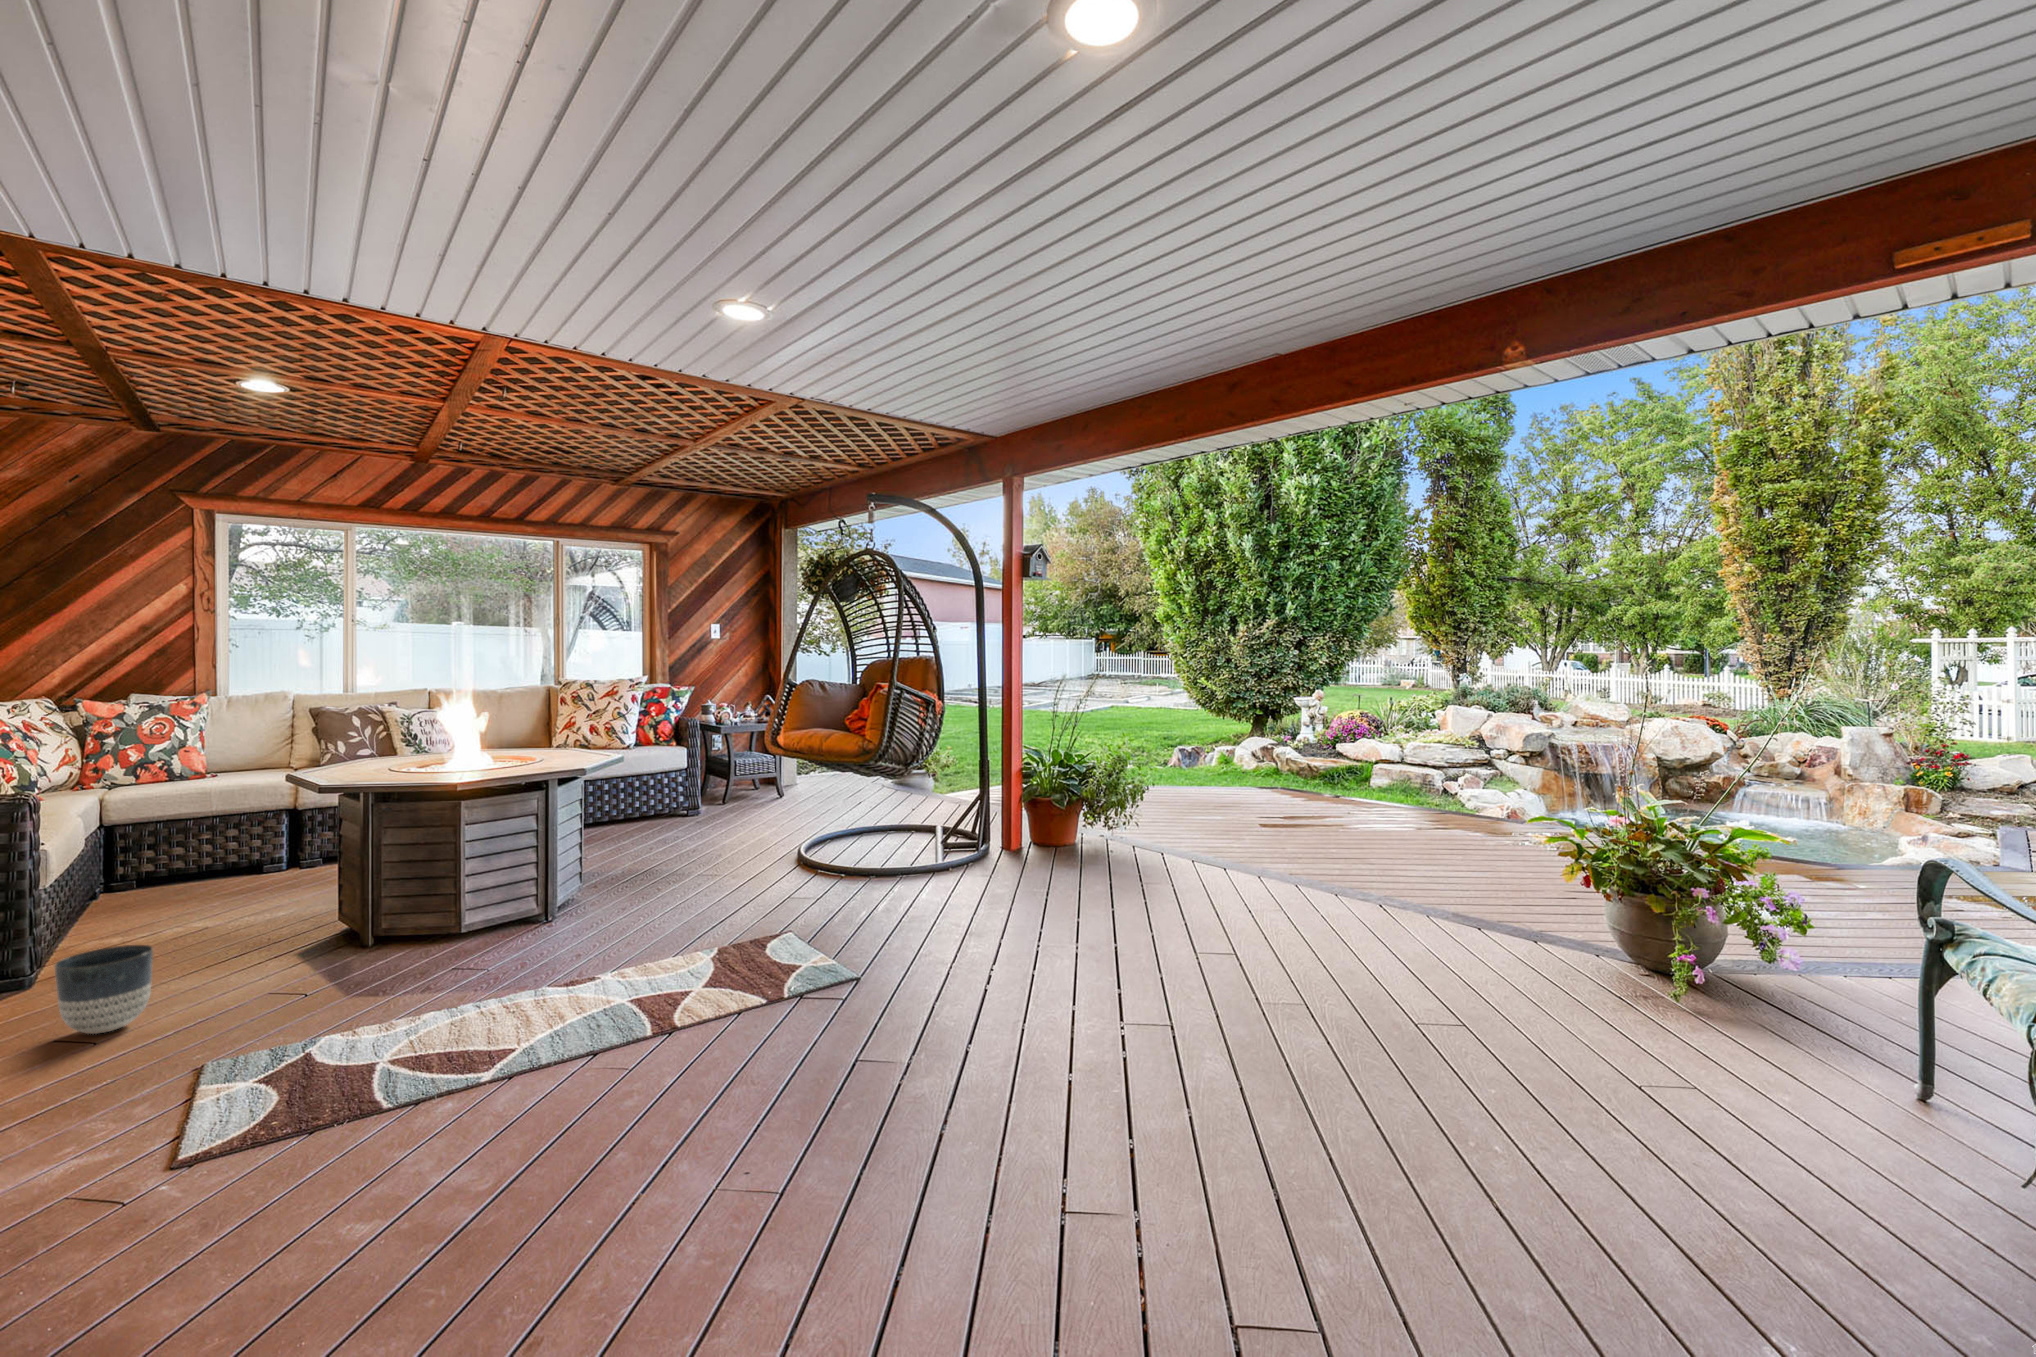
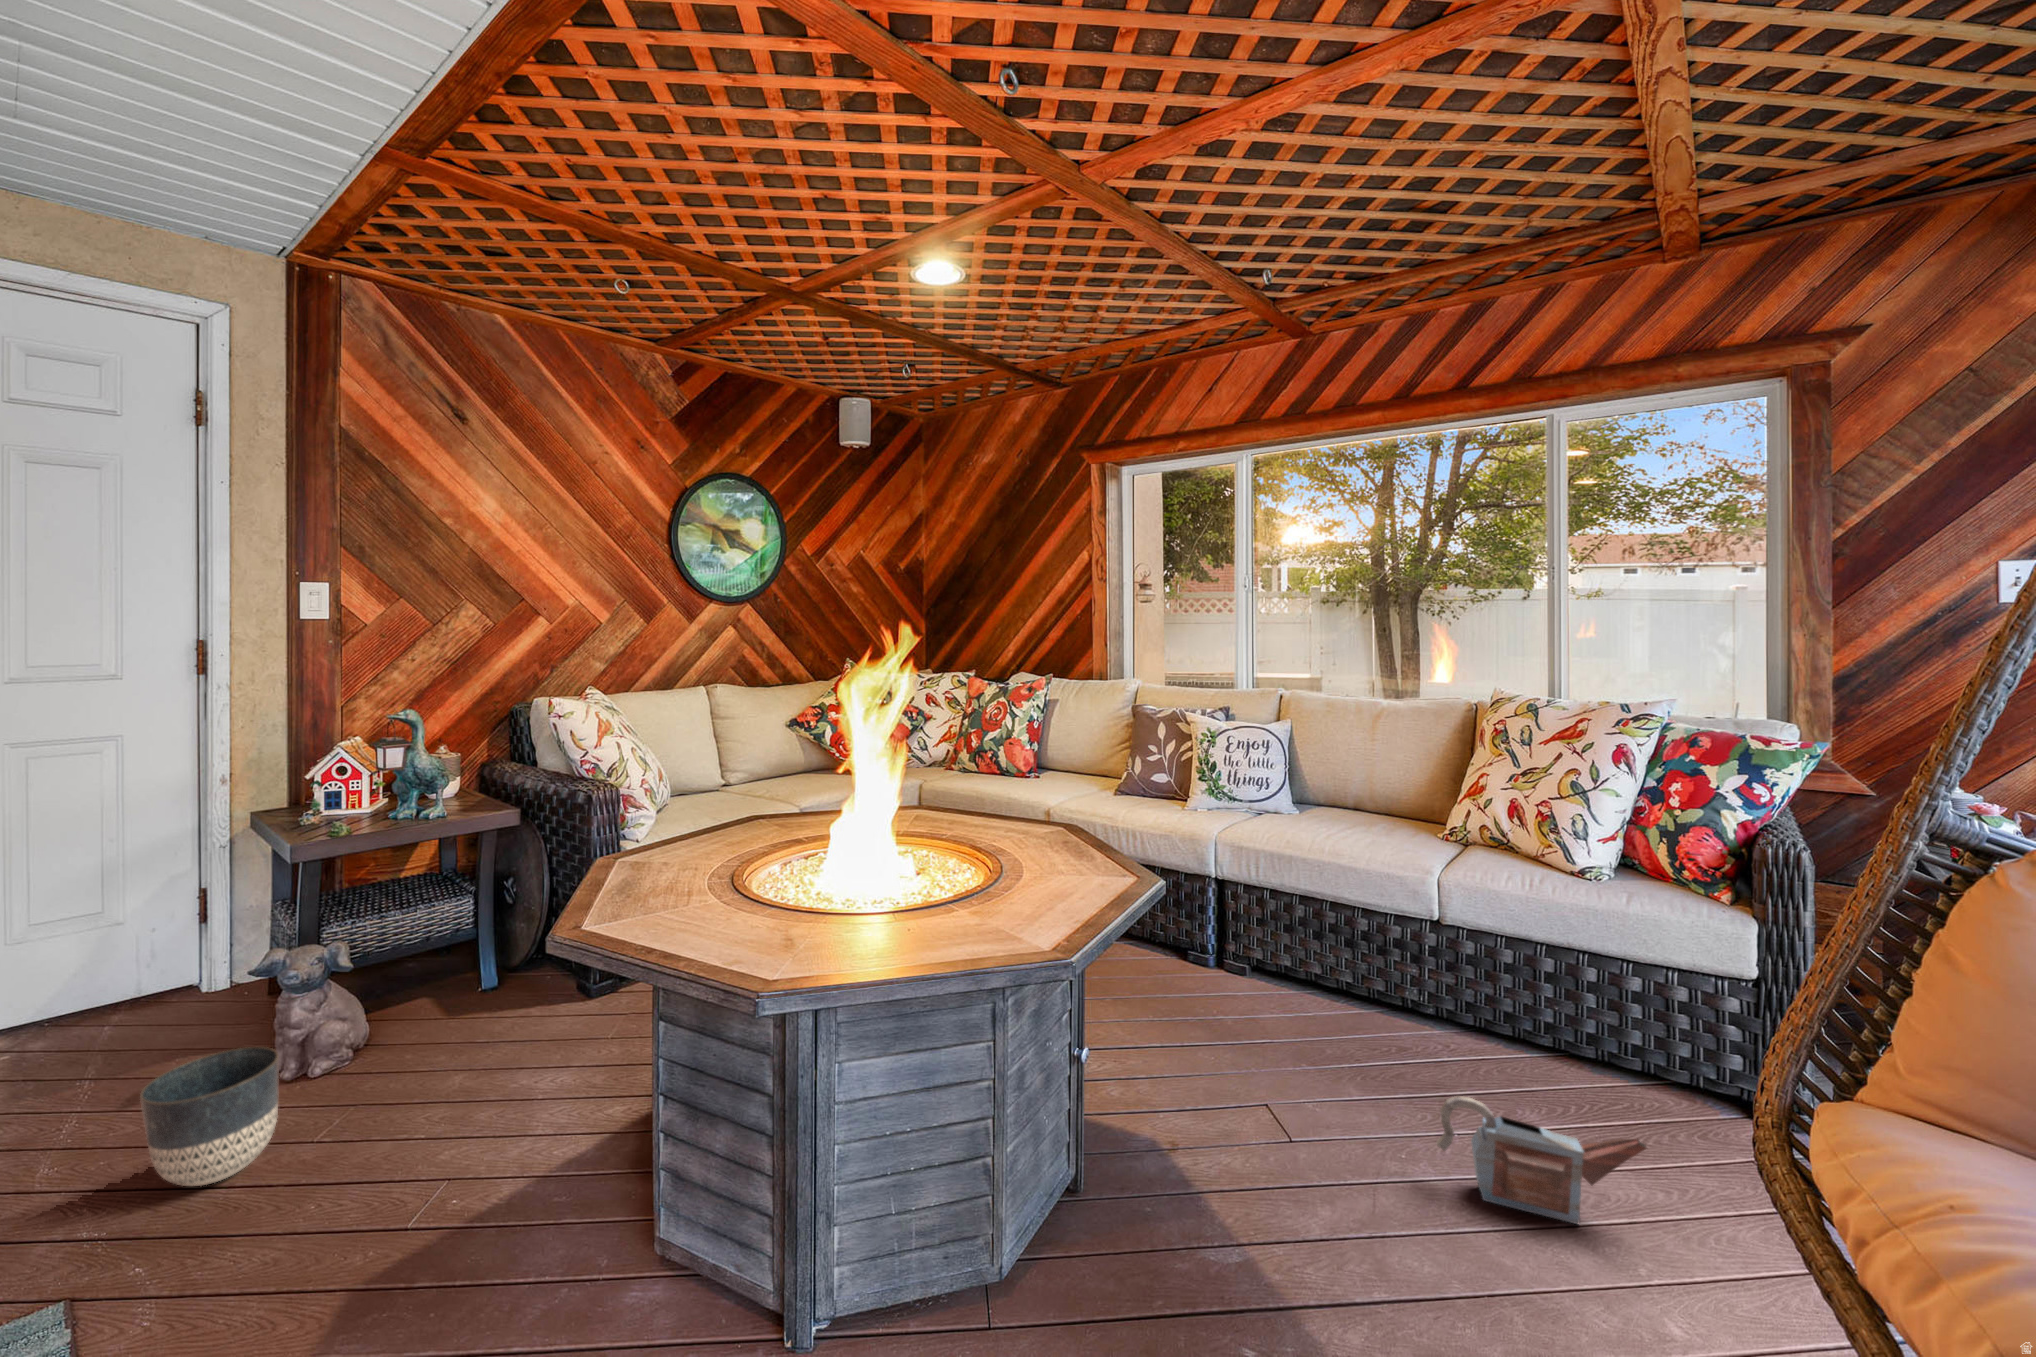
watering can: none [641,805,695,844] -> present [1437,1096,1647,1224]

